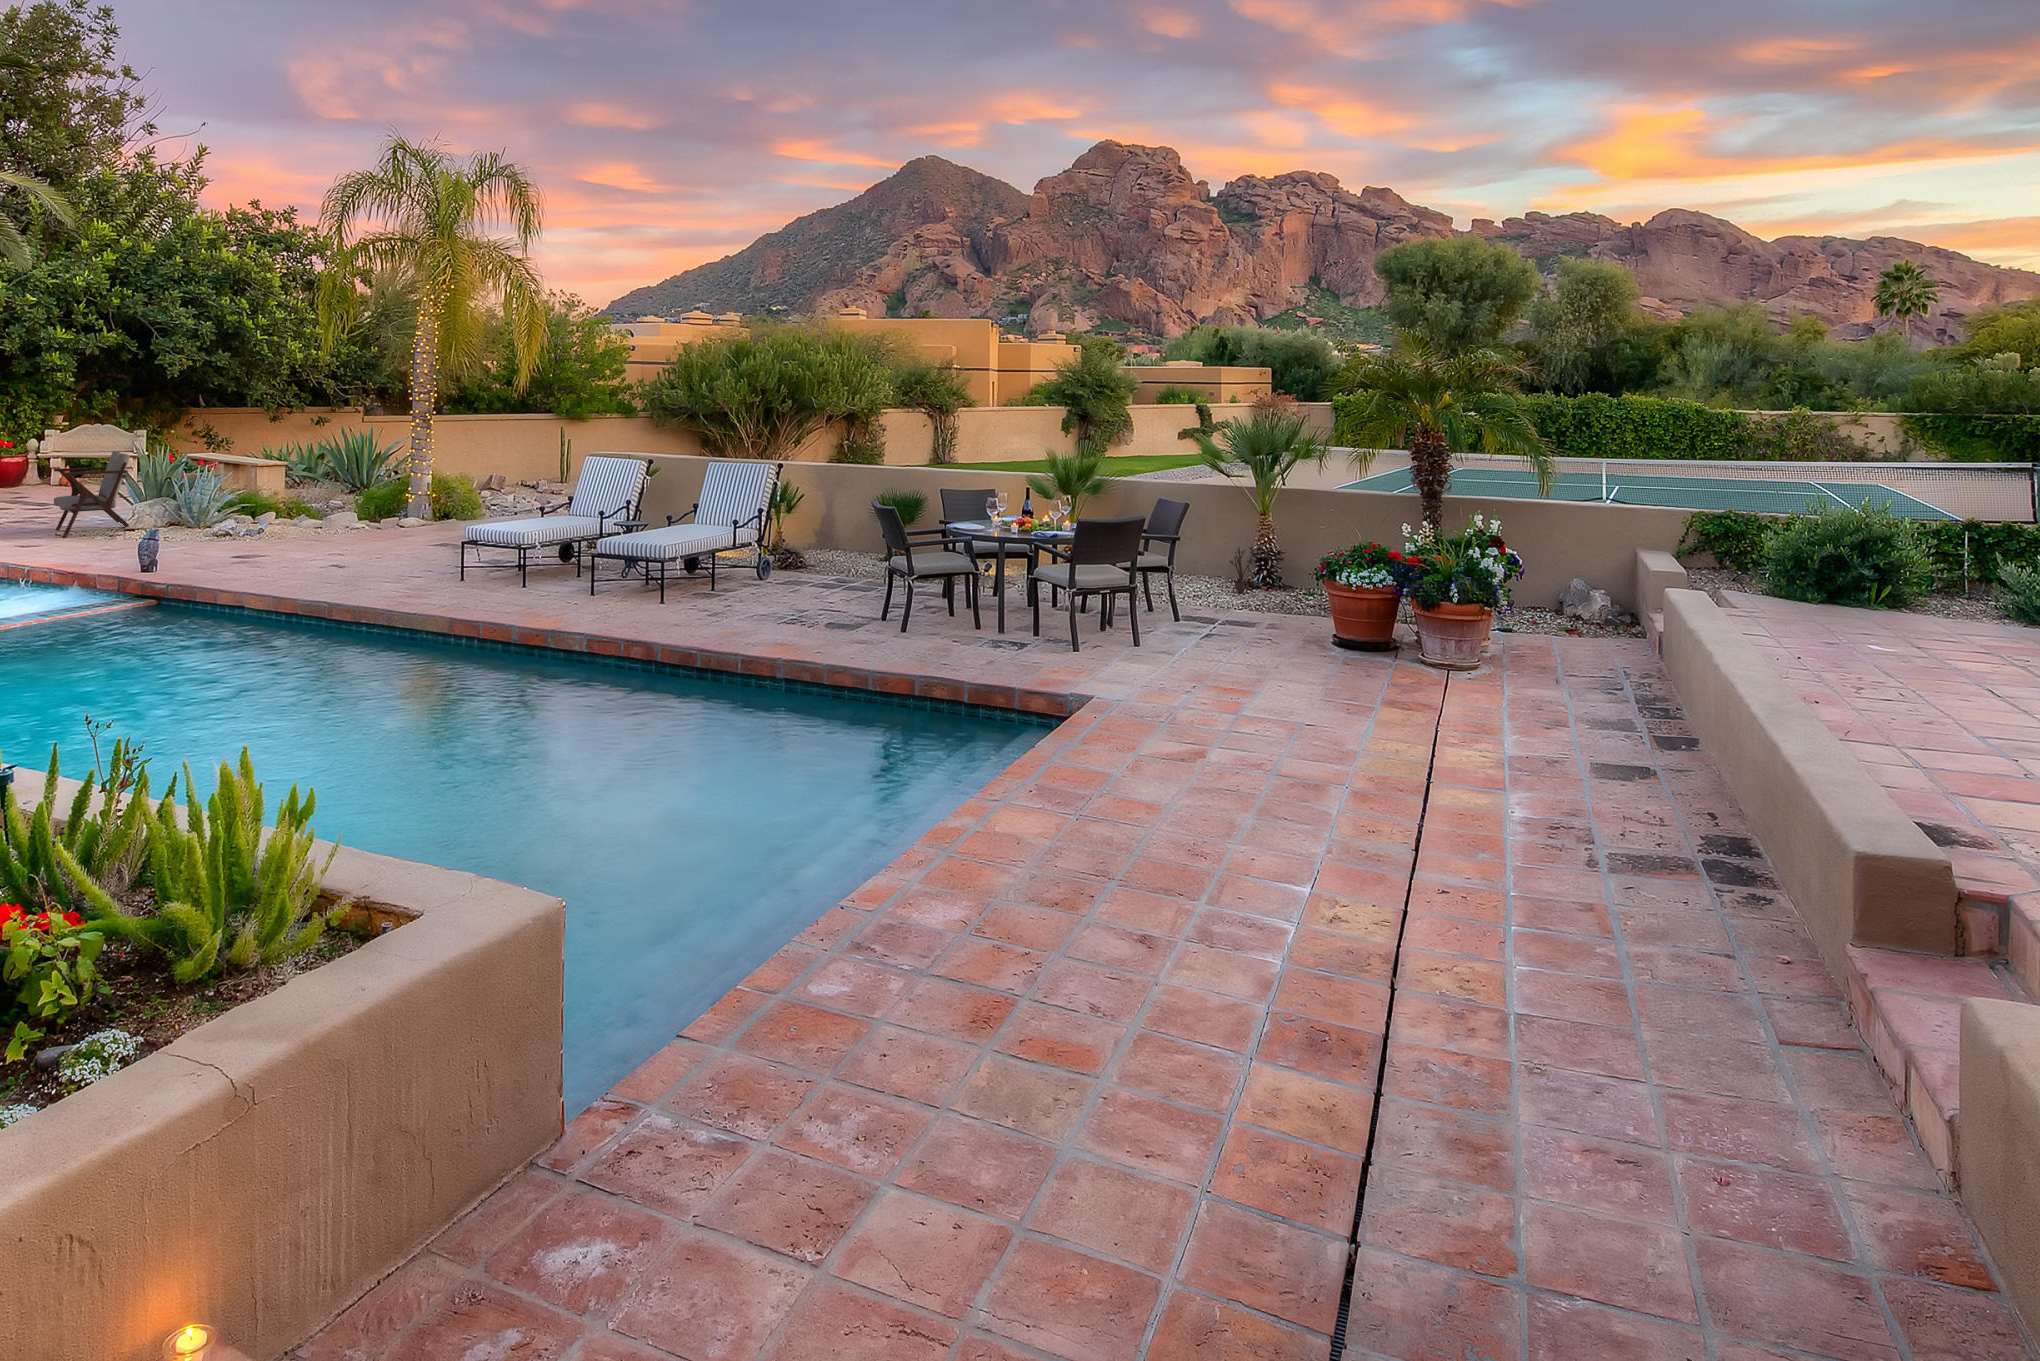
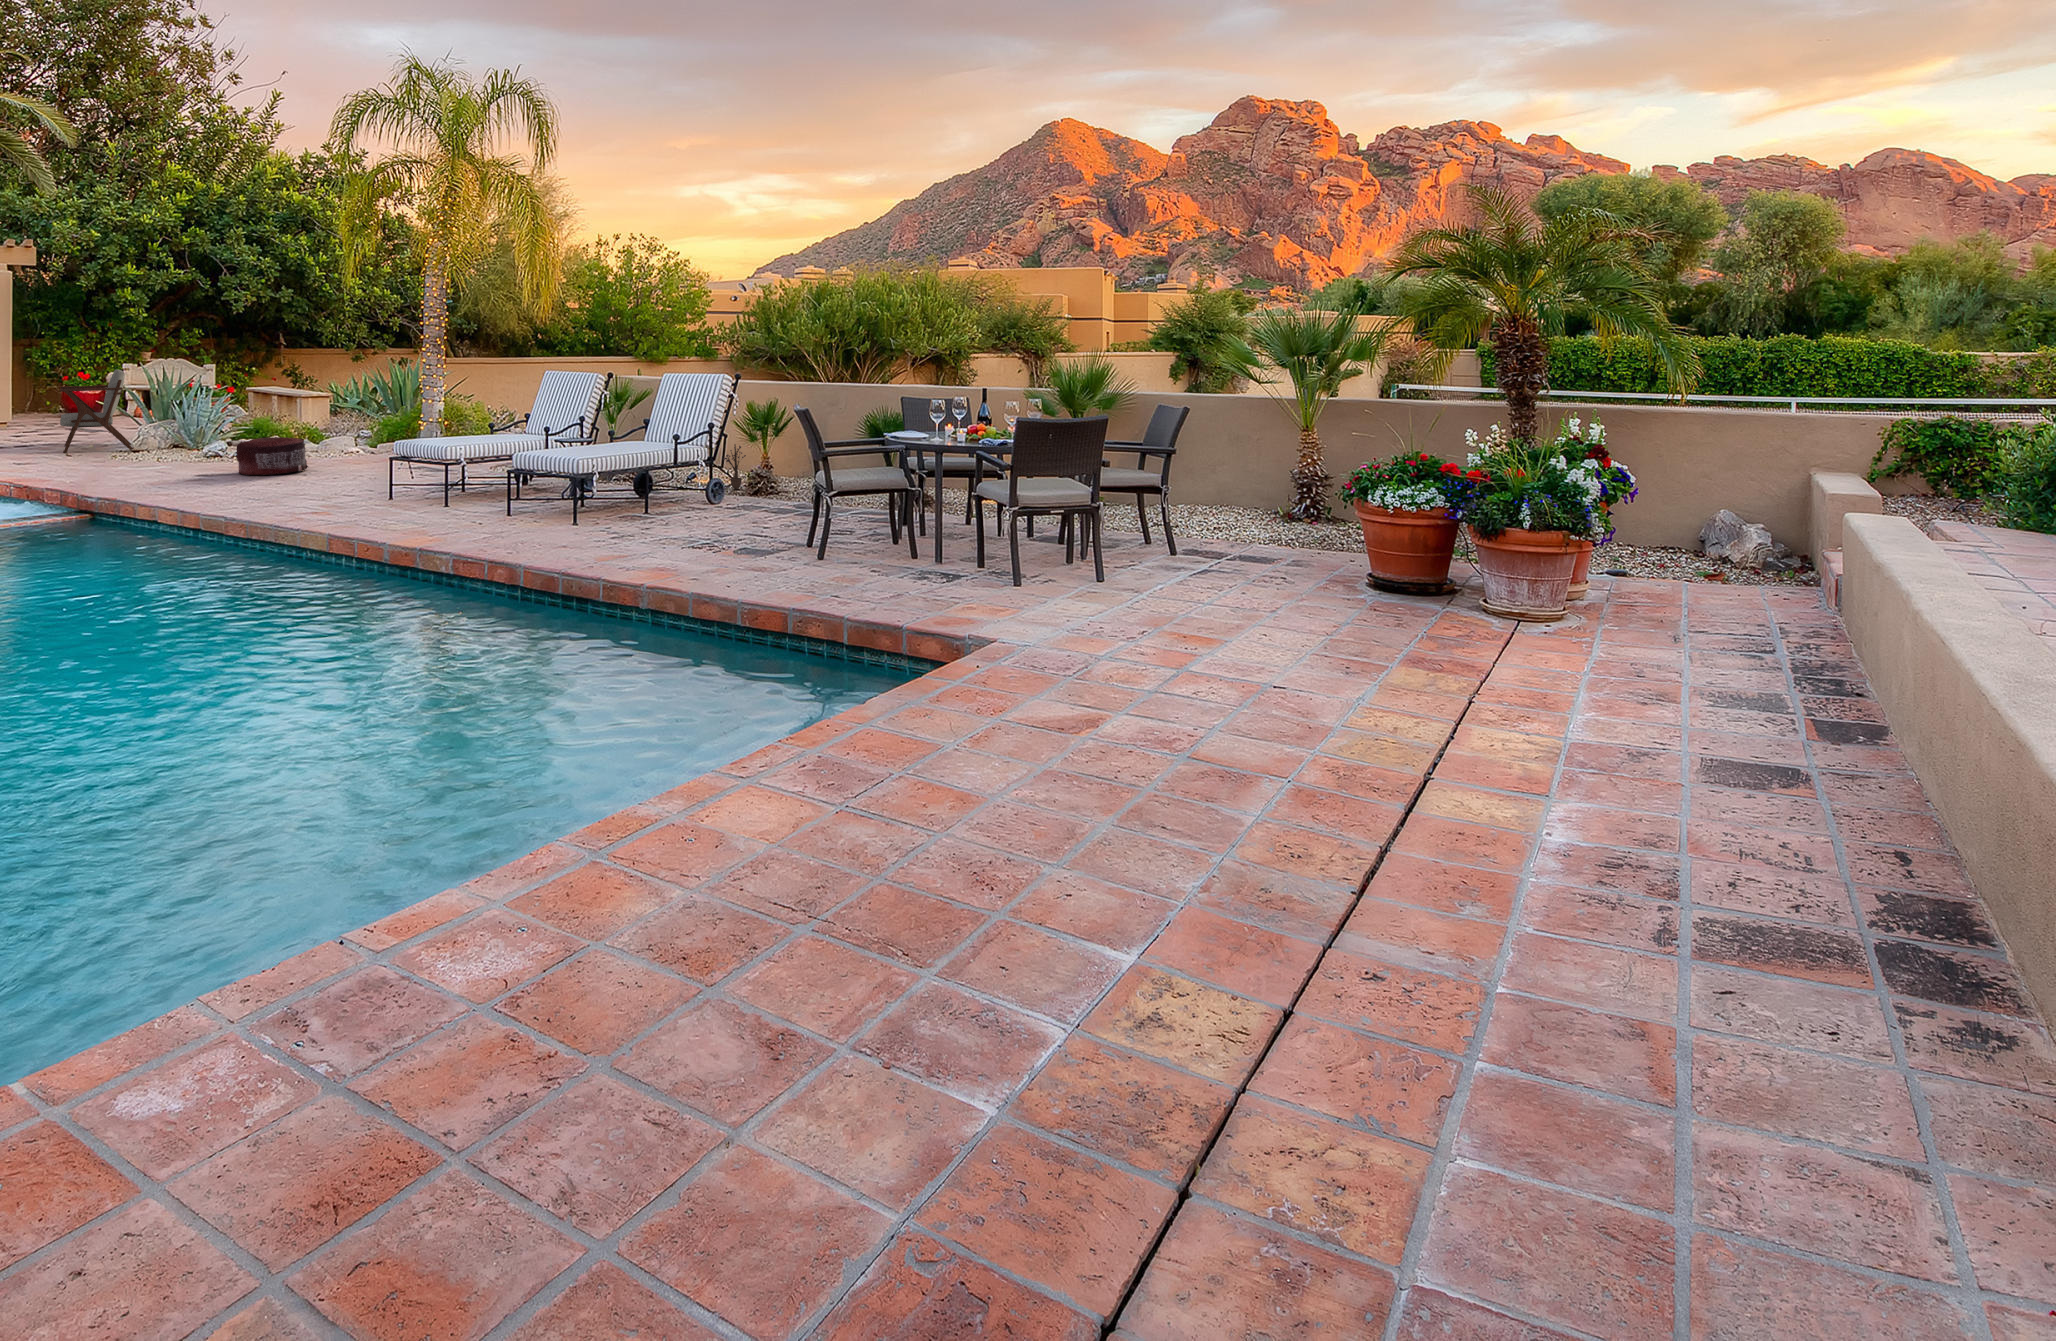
pouf: none [286,523,356,561] -> present [236,437,308,475]
decorative plant: present [1226,548,1253,593] -> present [723,444,746,489]

